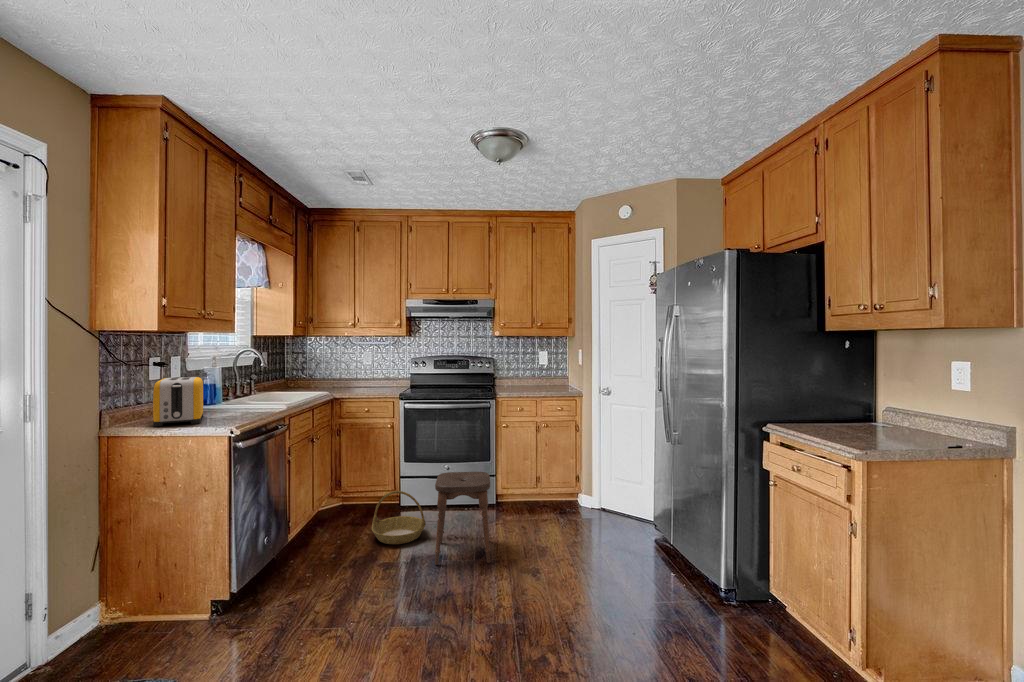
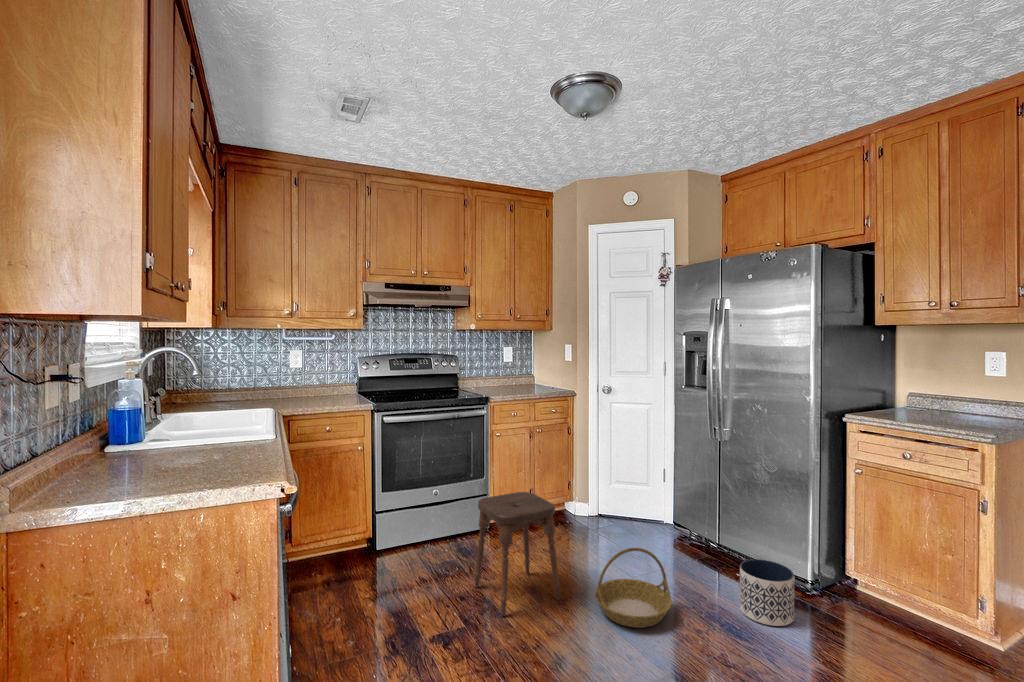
toaster: present [153,377,203,426] -> none [120,395,230,487]
basket: present [371,491,426,544] -> present [595,548,672,628]
planter: none [630,558,679,623] -> present [740,559,794,626]

